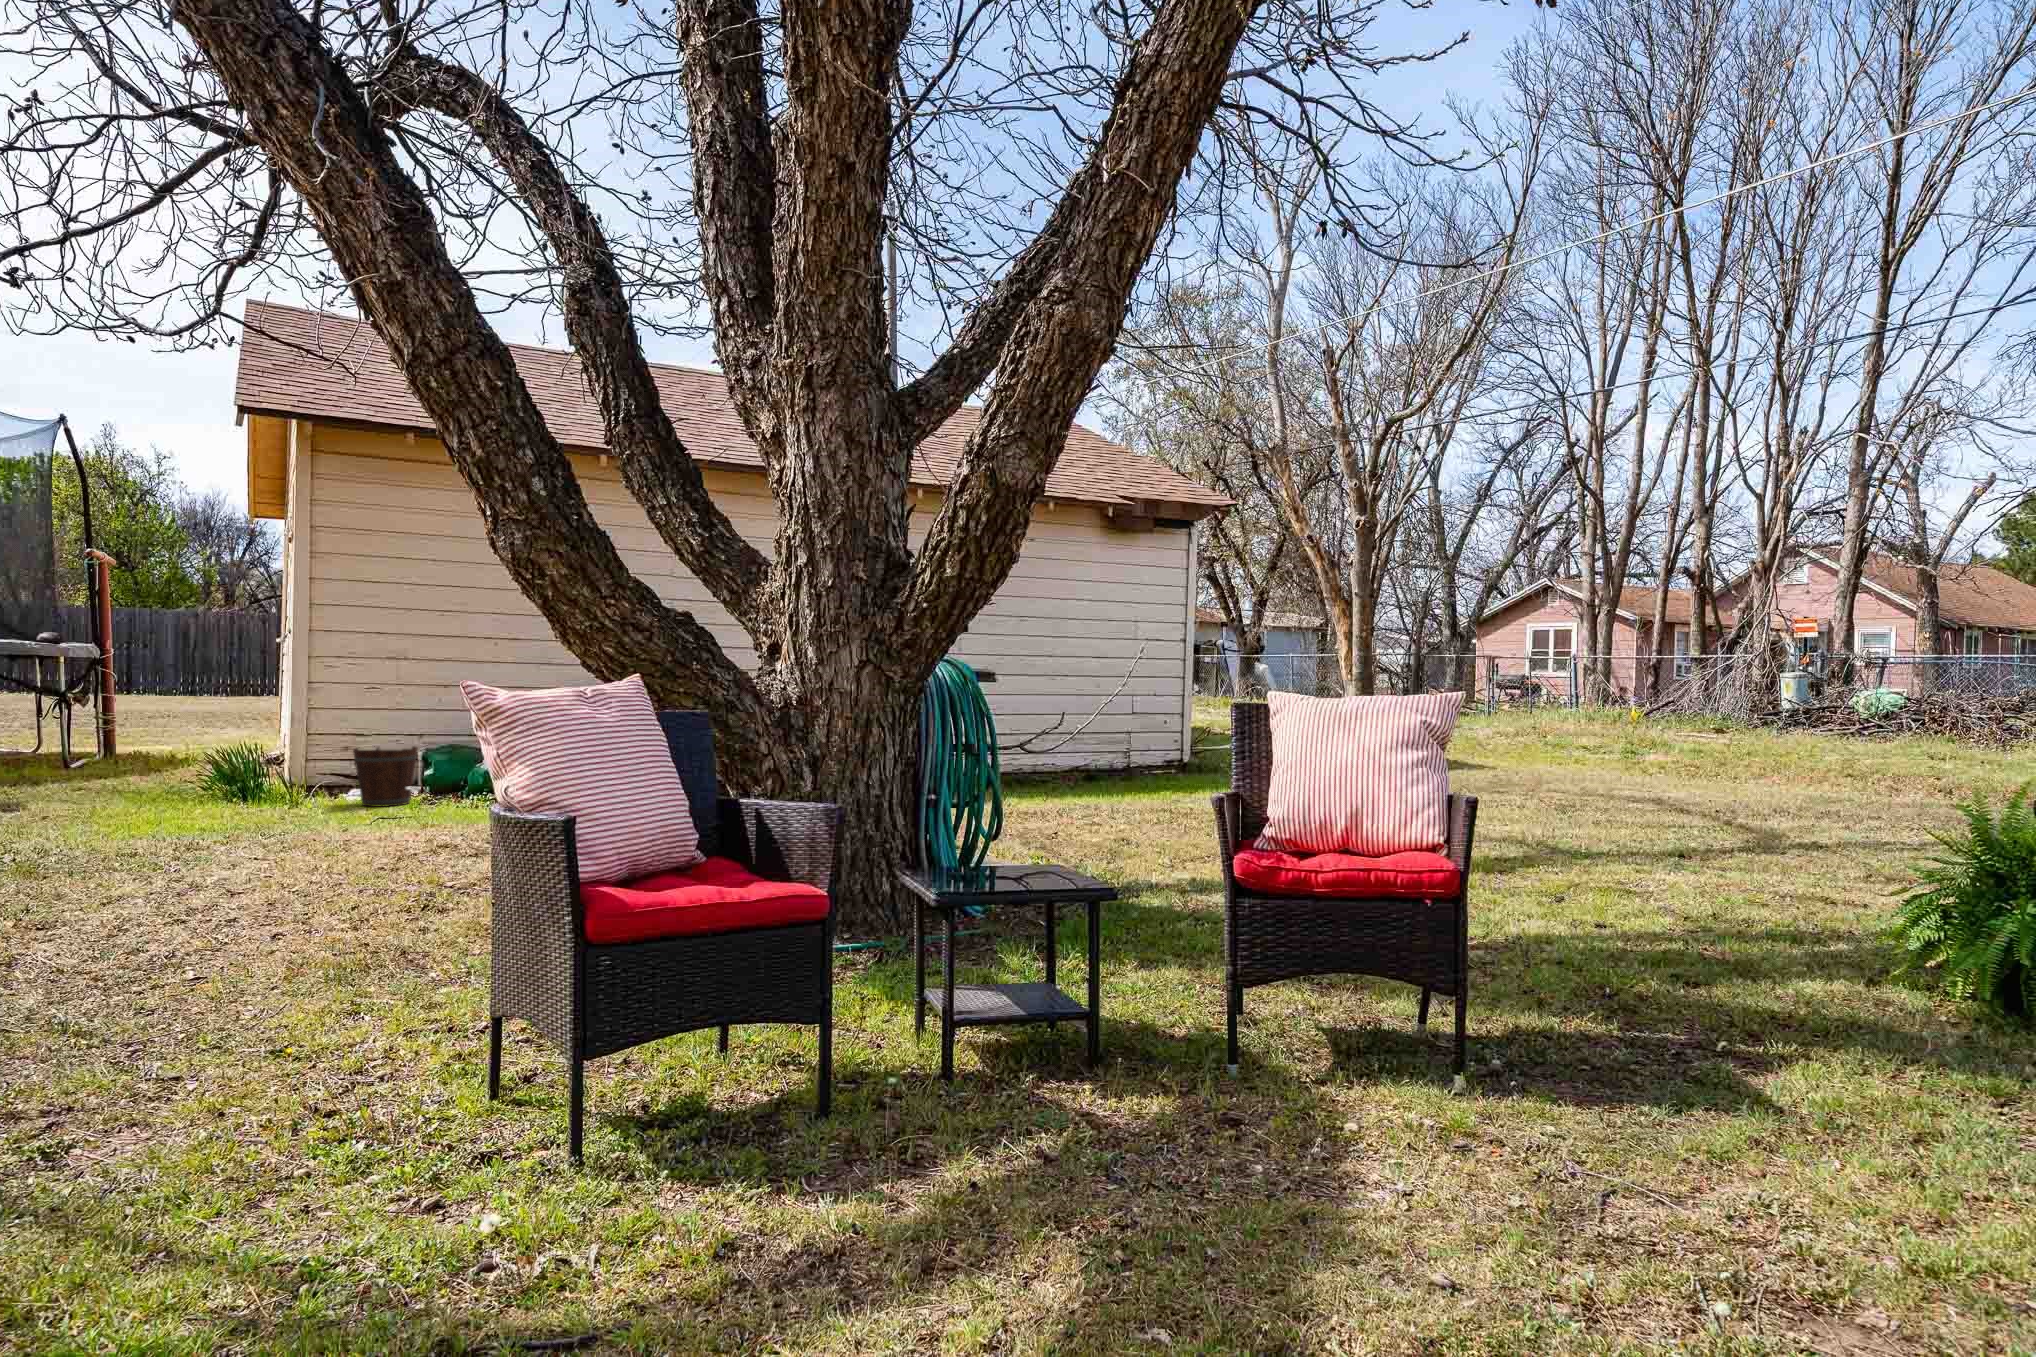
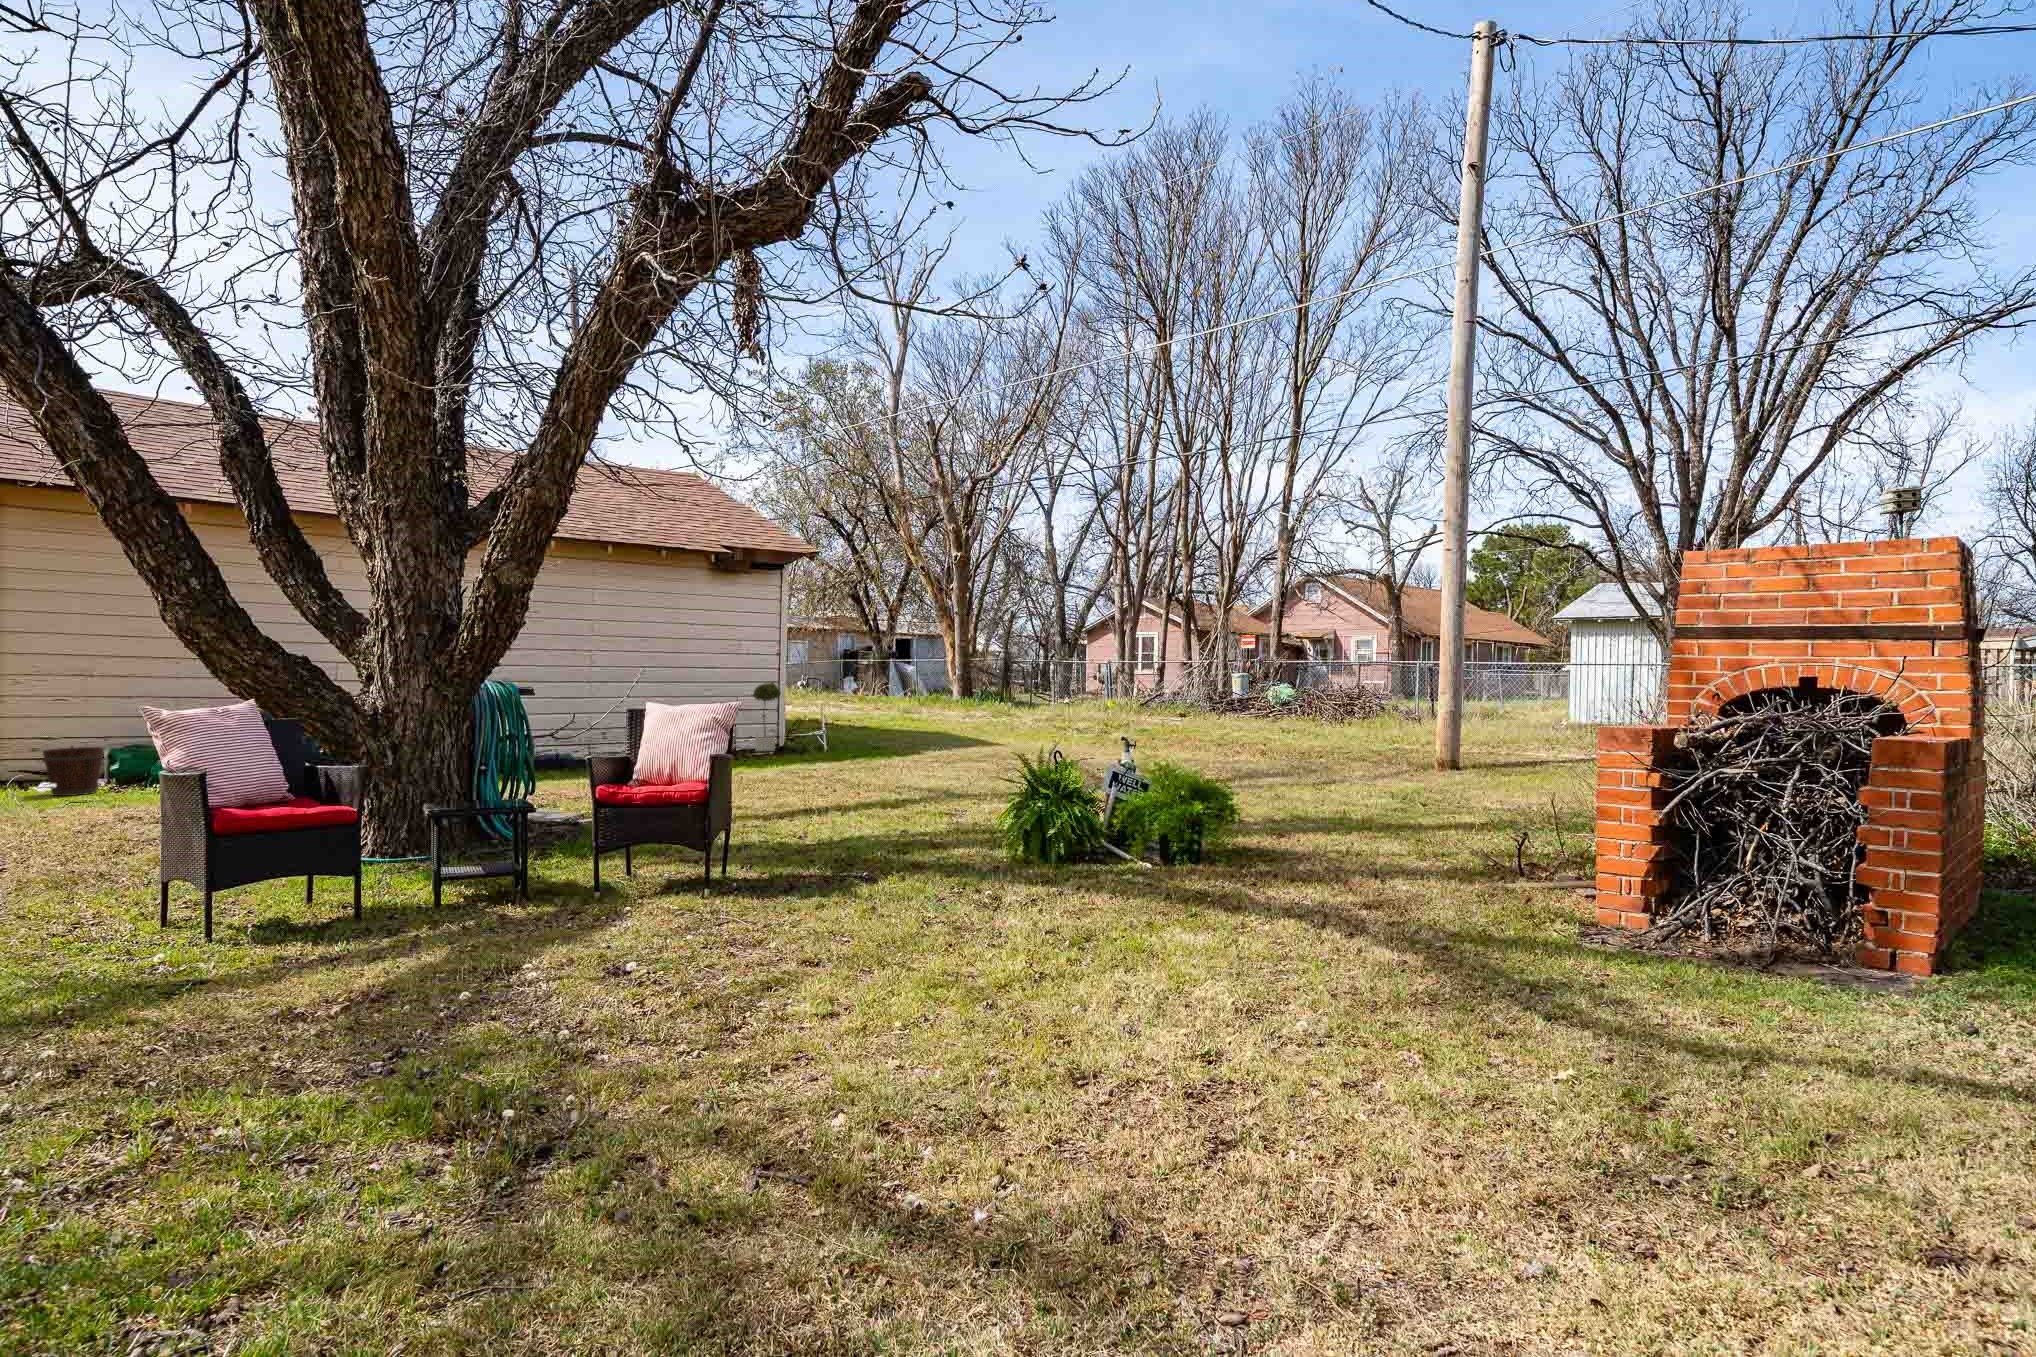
potted tree: none [1165,674,1206,770] -> present [753,682,781,751]

